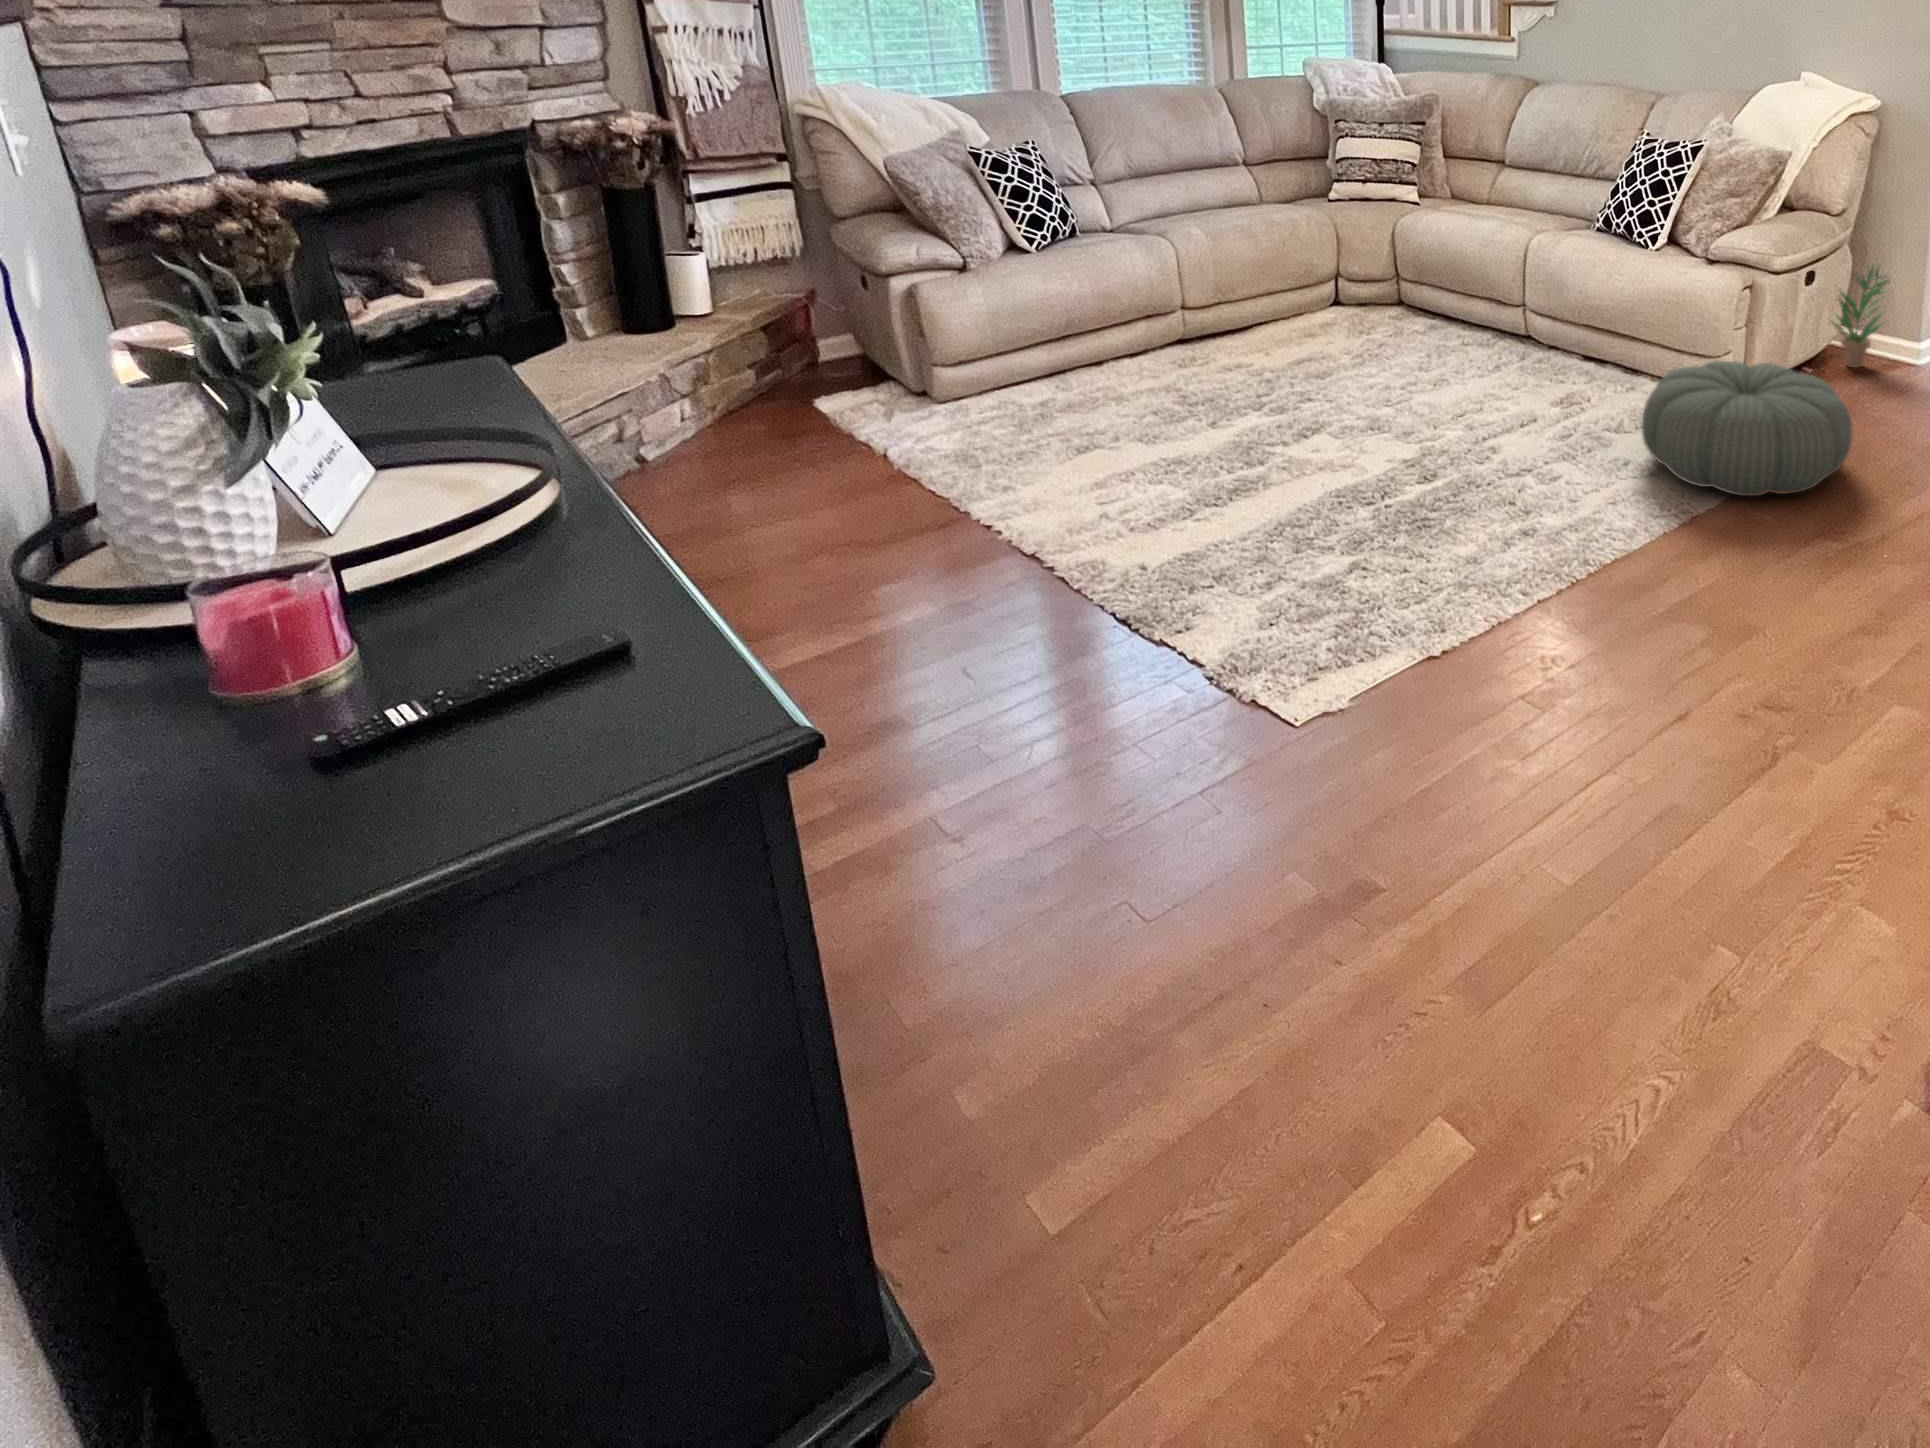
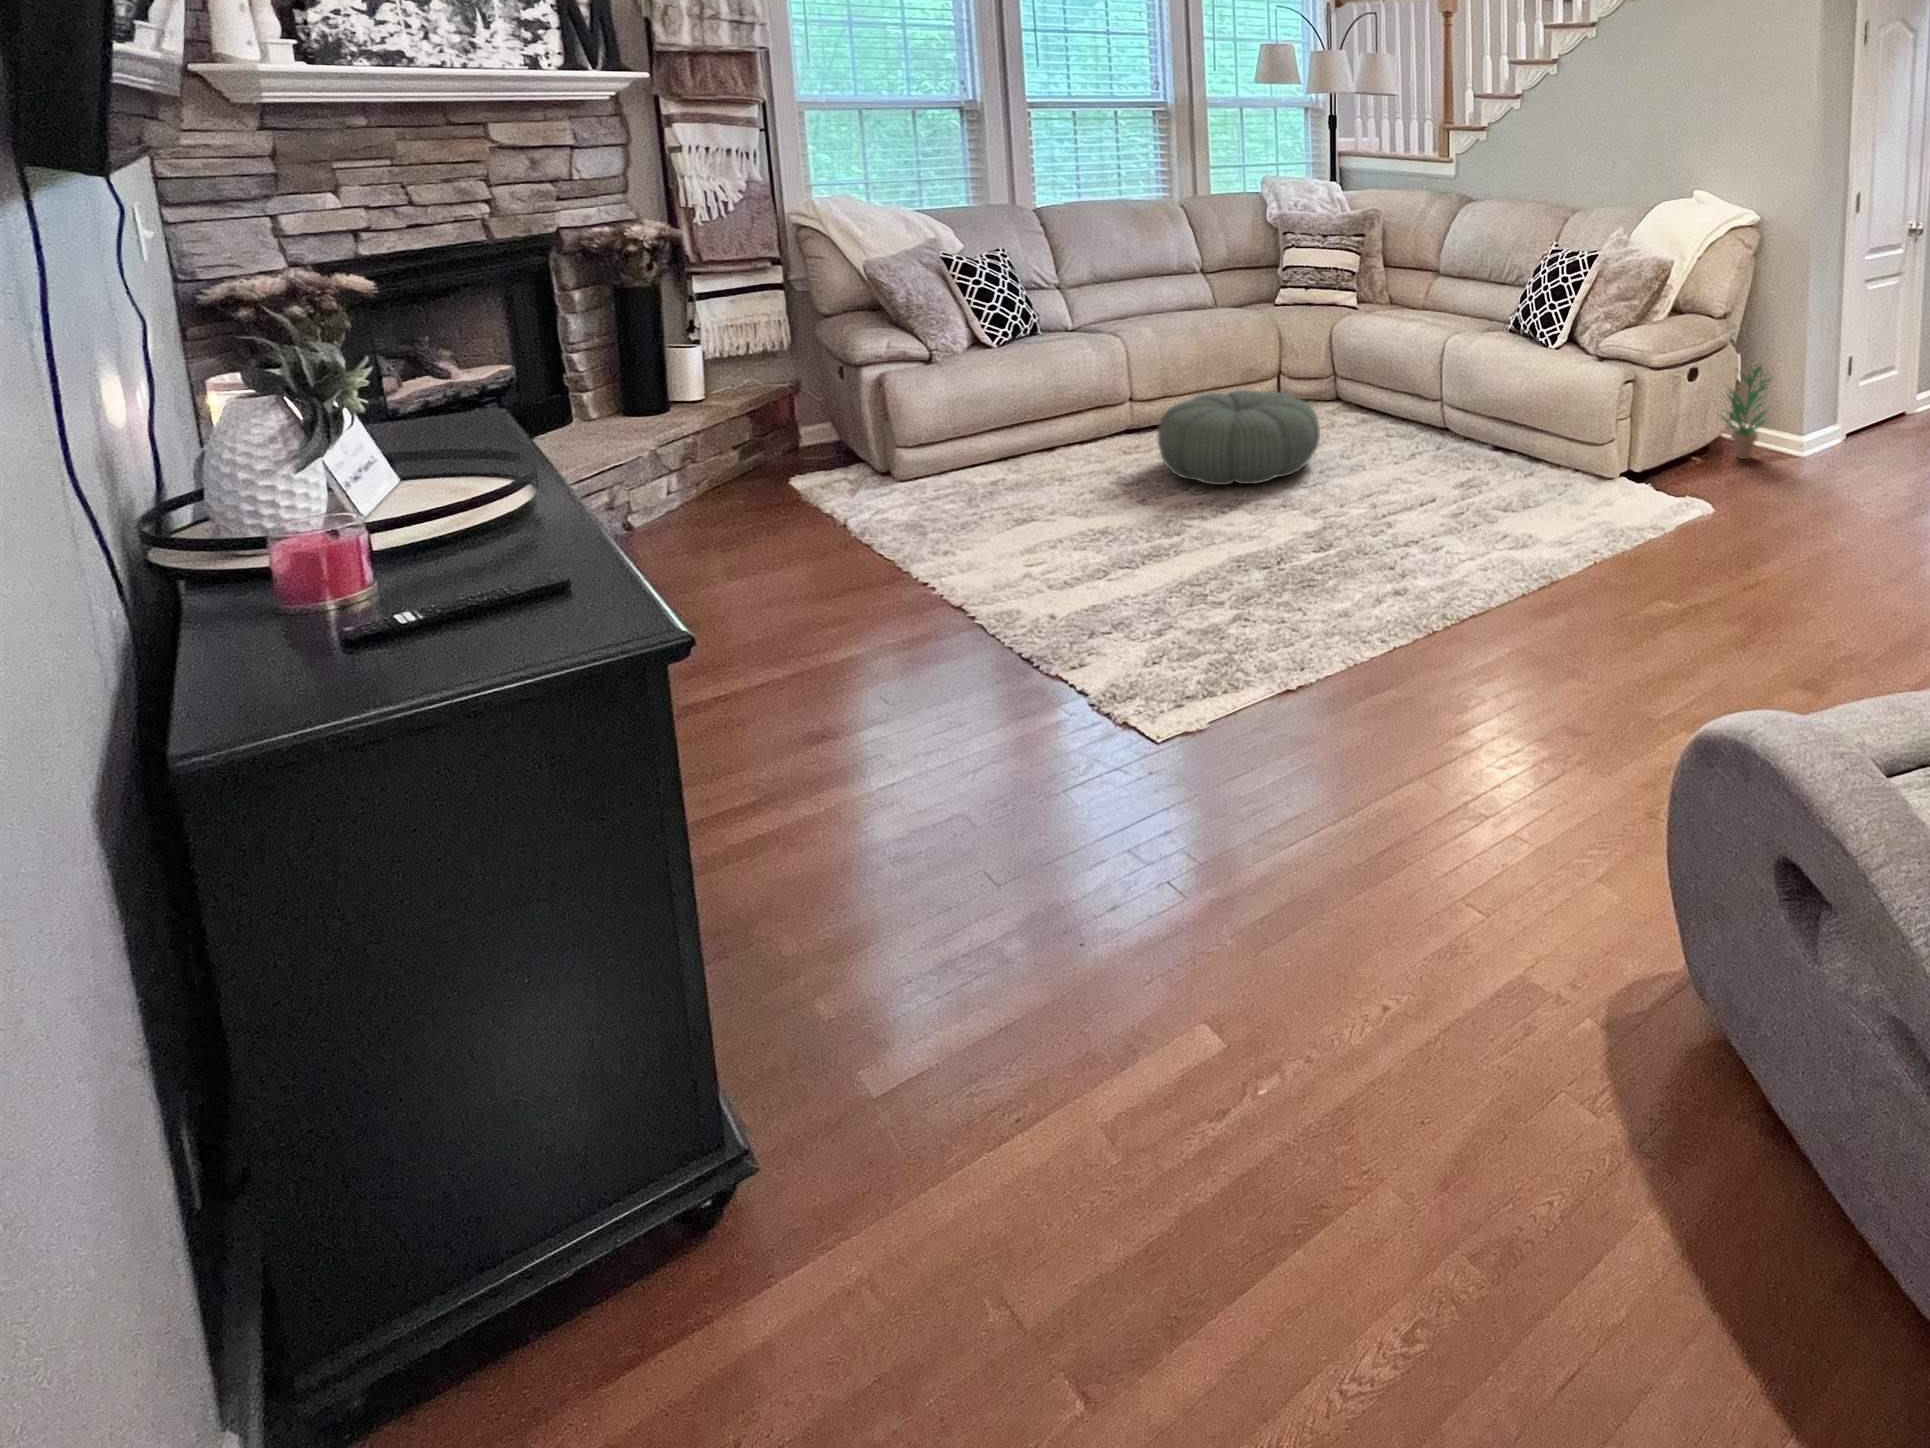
pouf: present [1642,361,1852,496] -> present [1158,390,1320,485]

